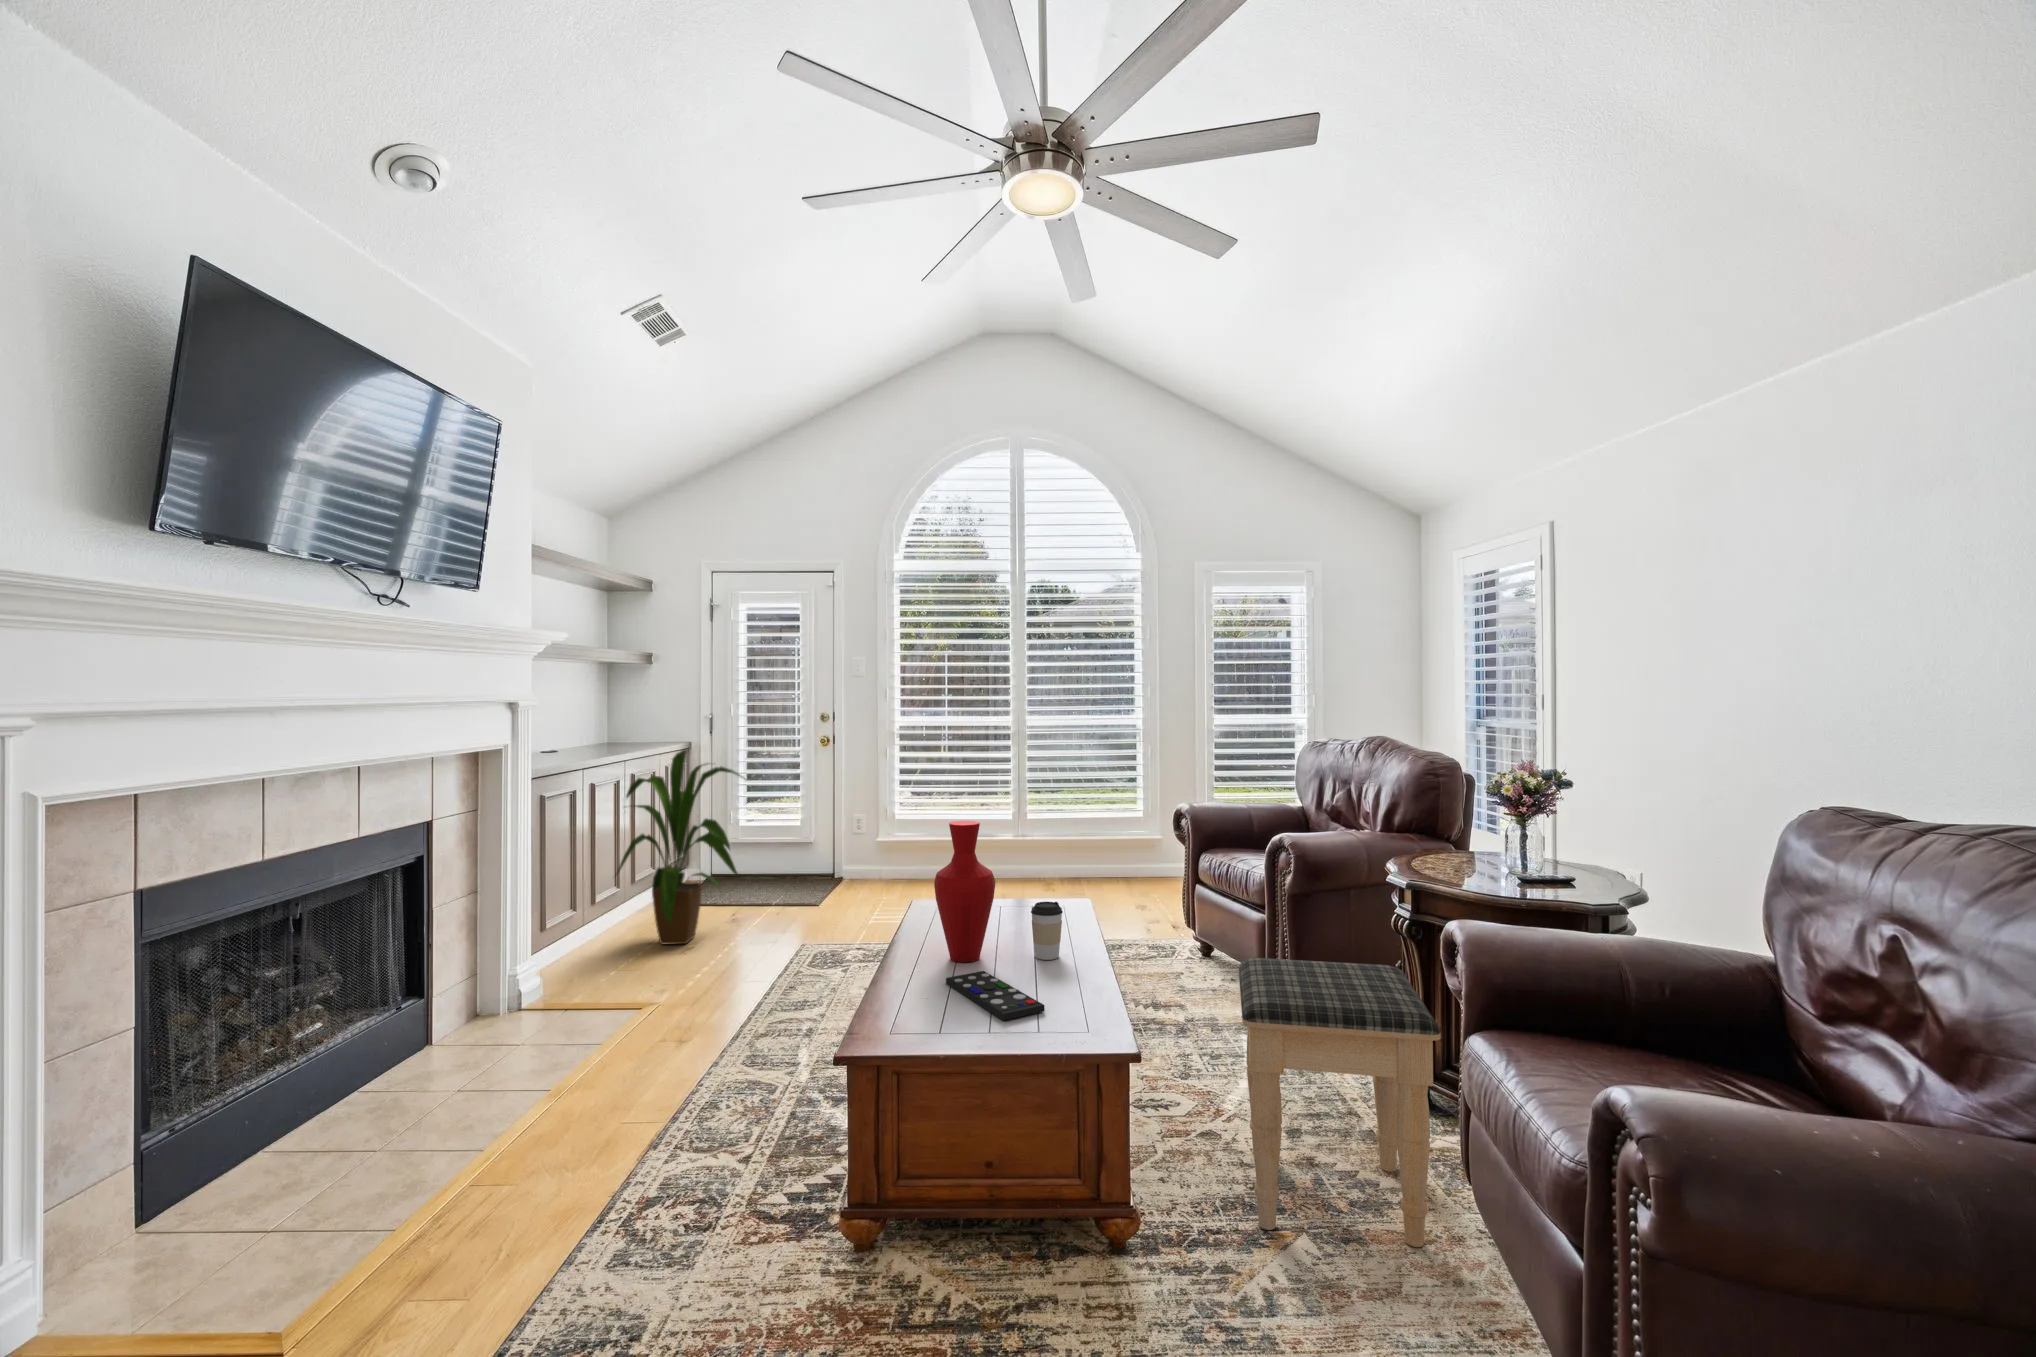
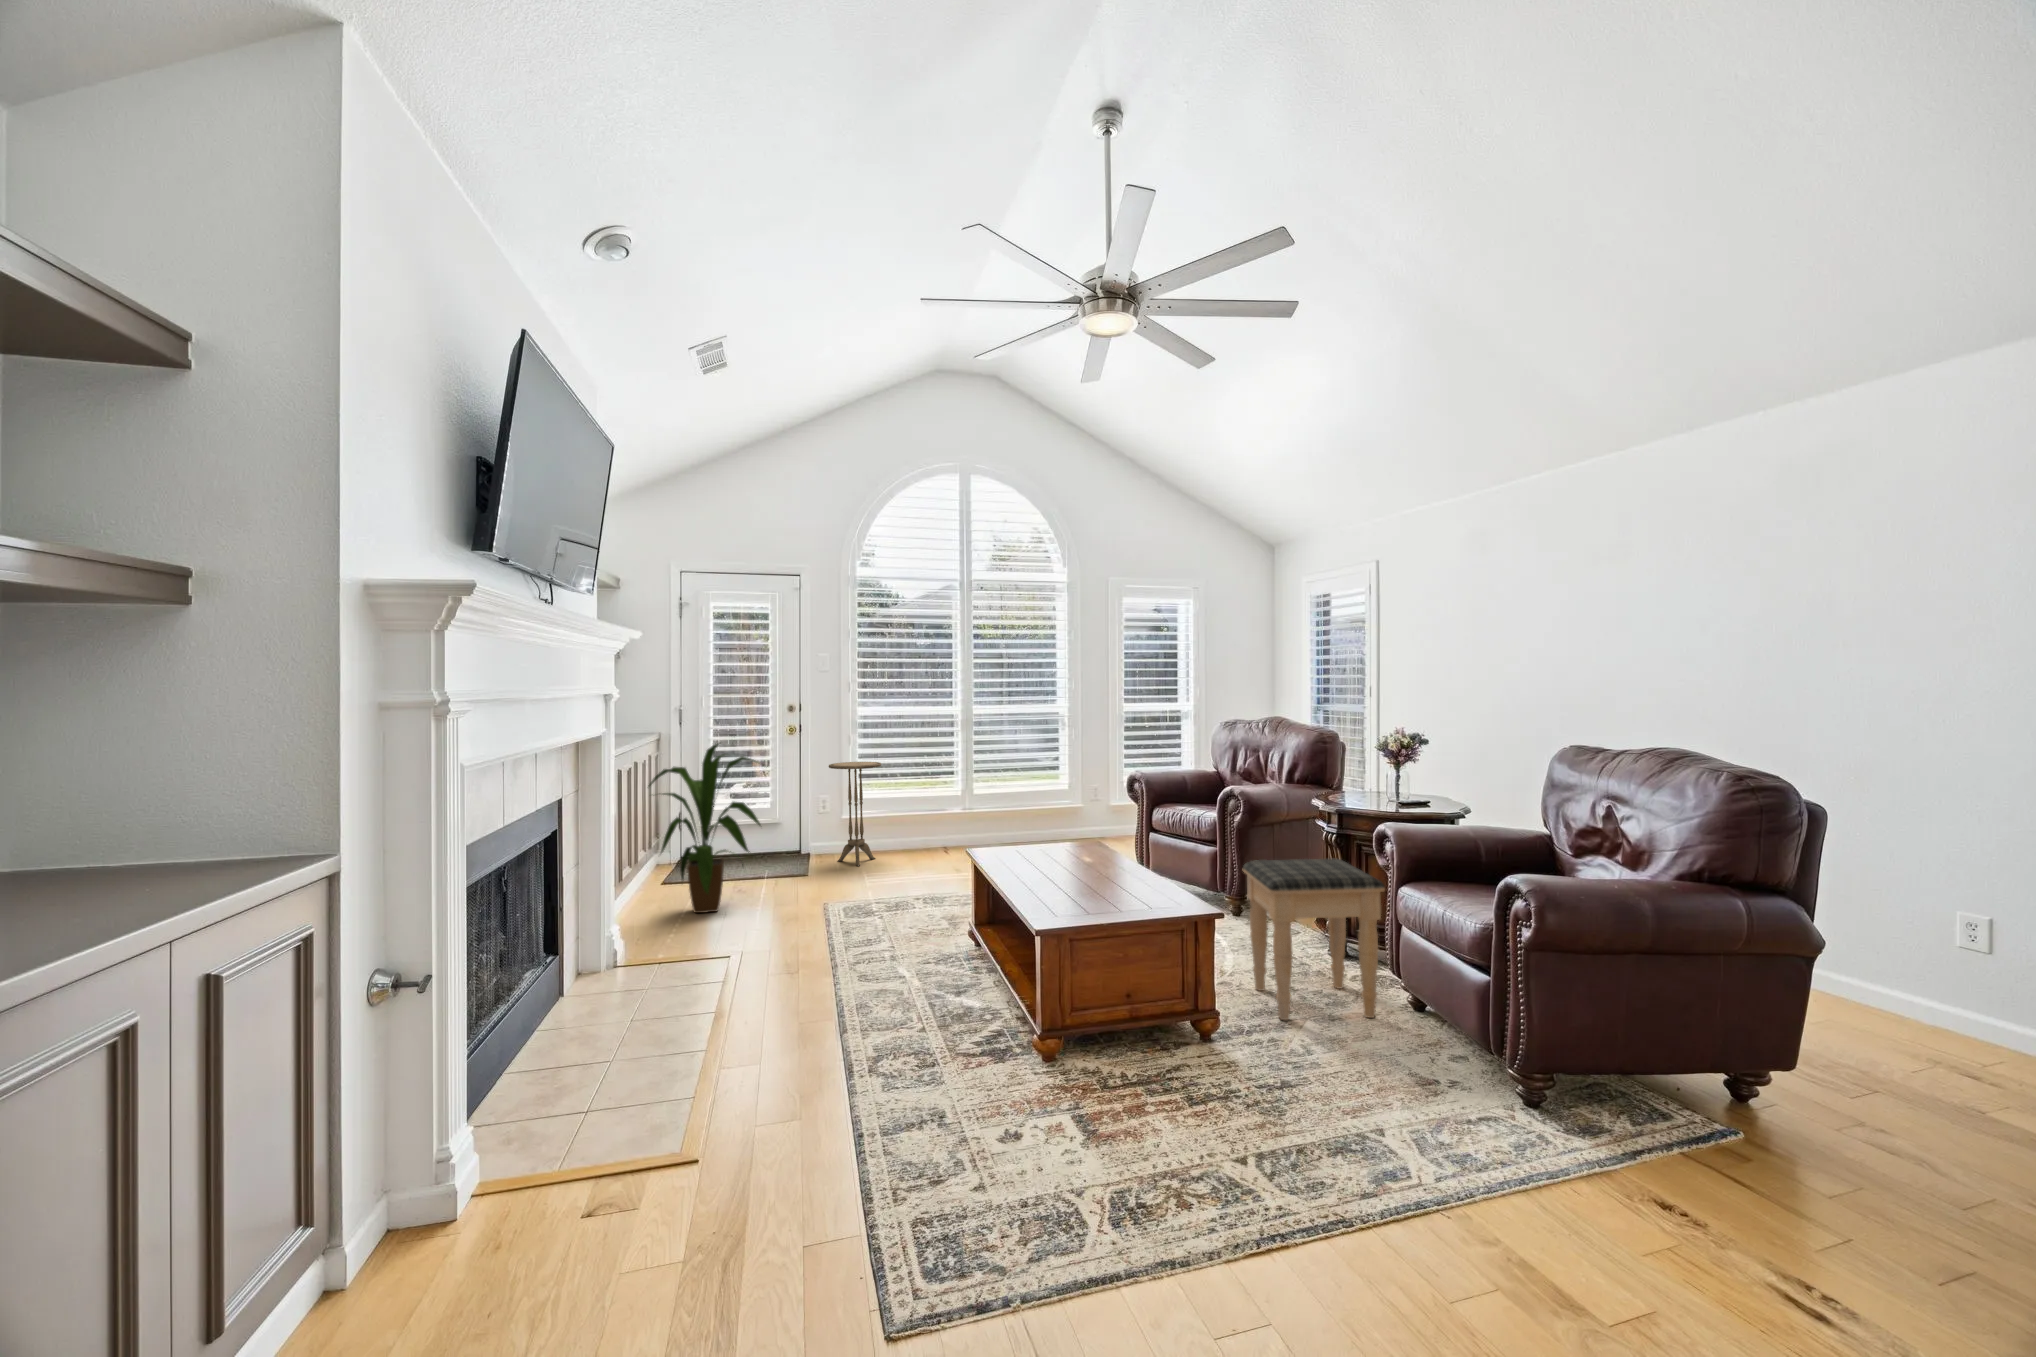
side table: none [860,775,919,895] -> present [829,762,881,866]
vase: present [934,821,995,962] -> none [1028,780,1071,881]
coffee cup: present [1031,902,1063,960] -> none [1094,835,1117,875]
remote control: present [946,971,1045,1020] -> none [1055,883,1139,905]

